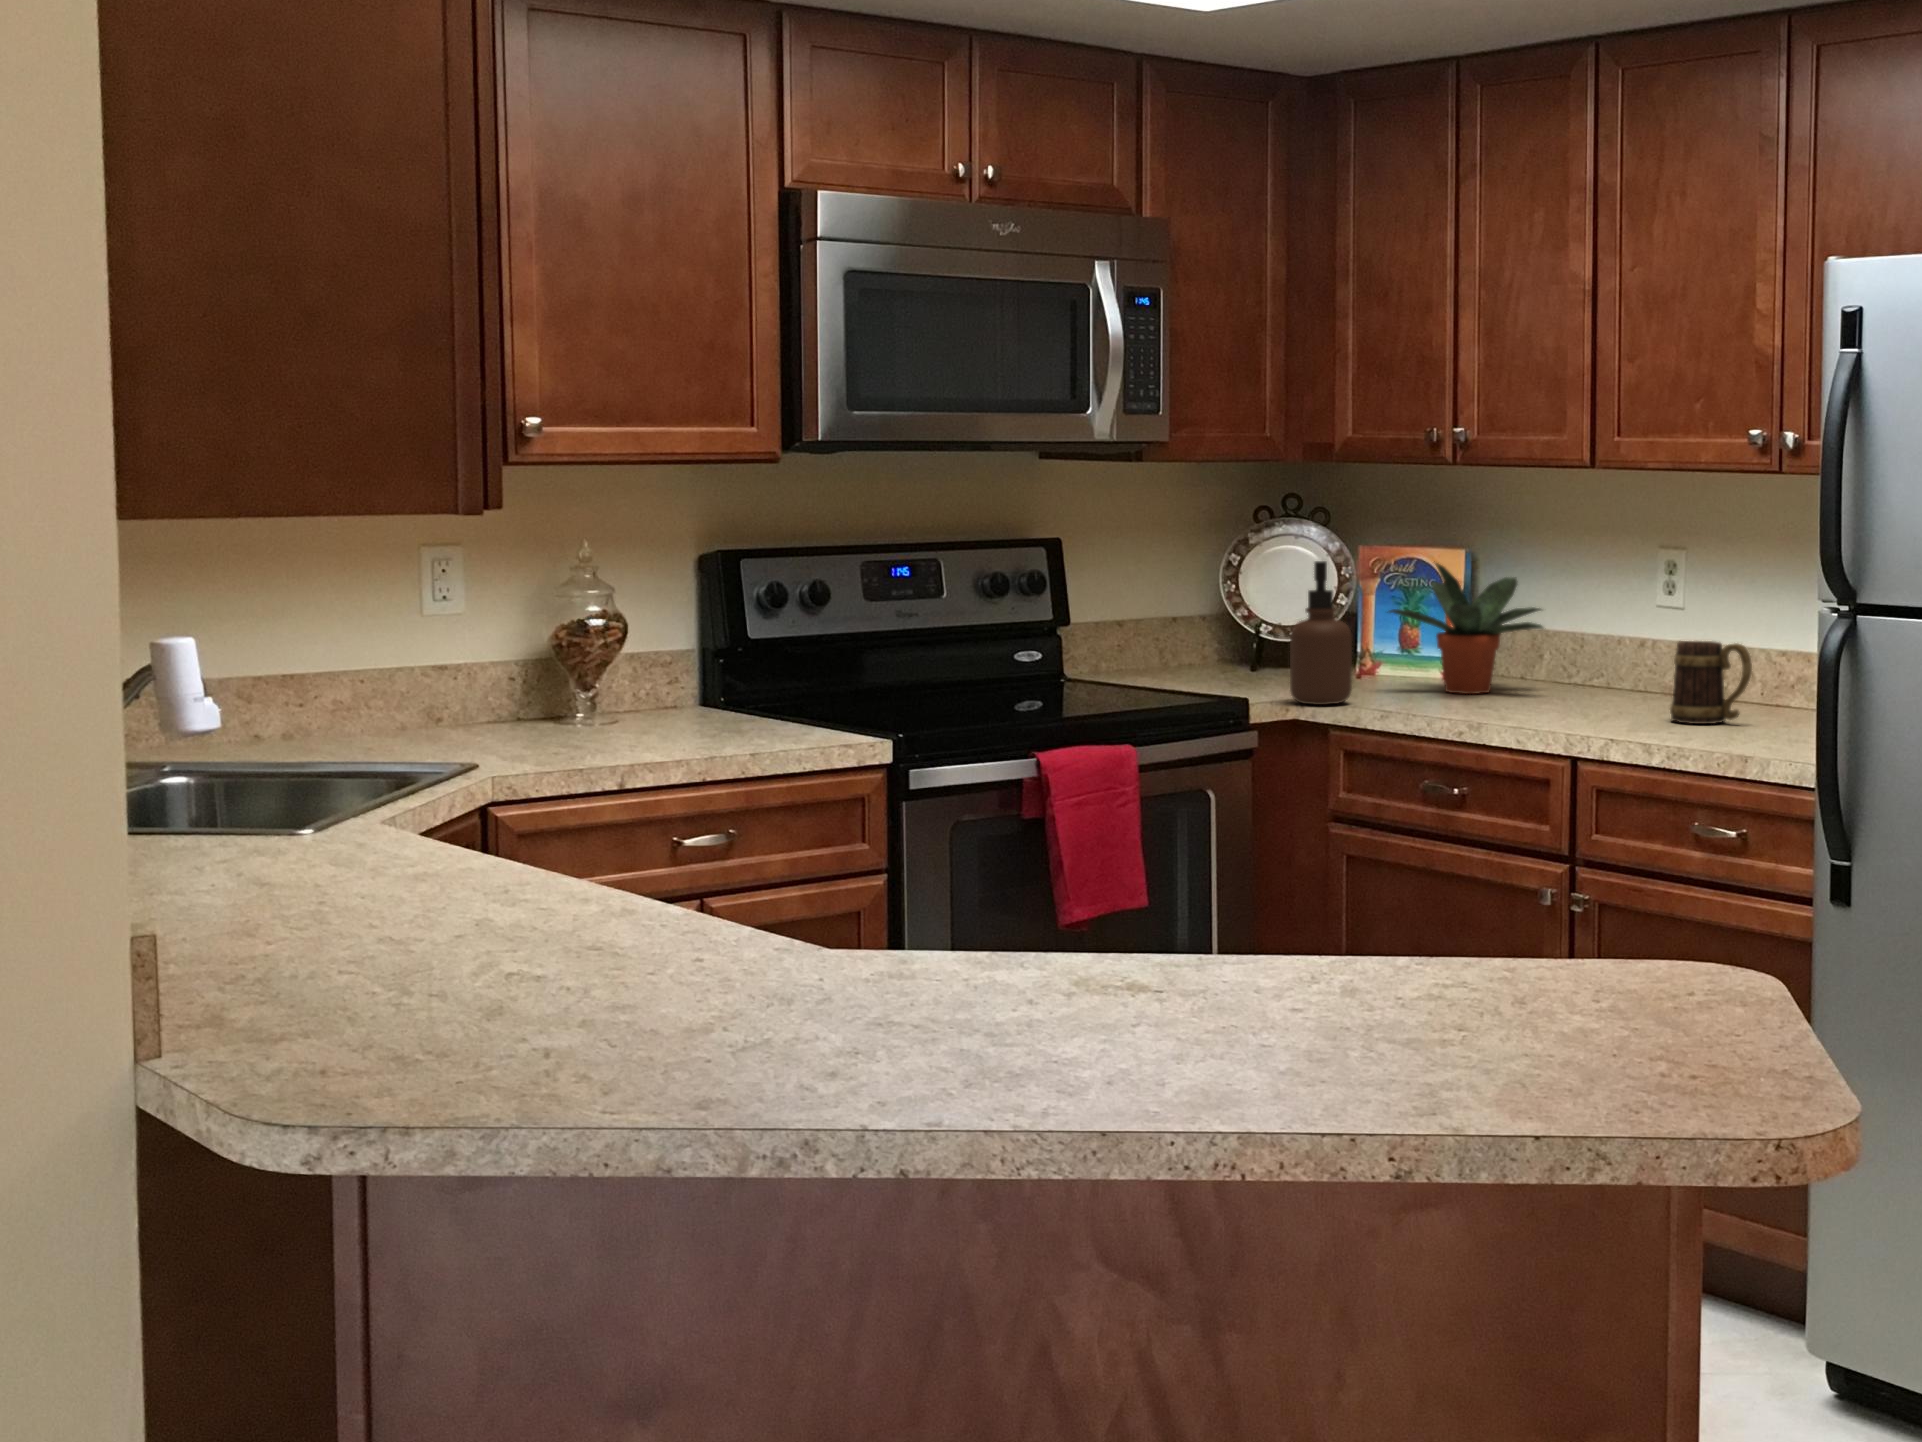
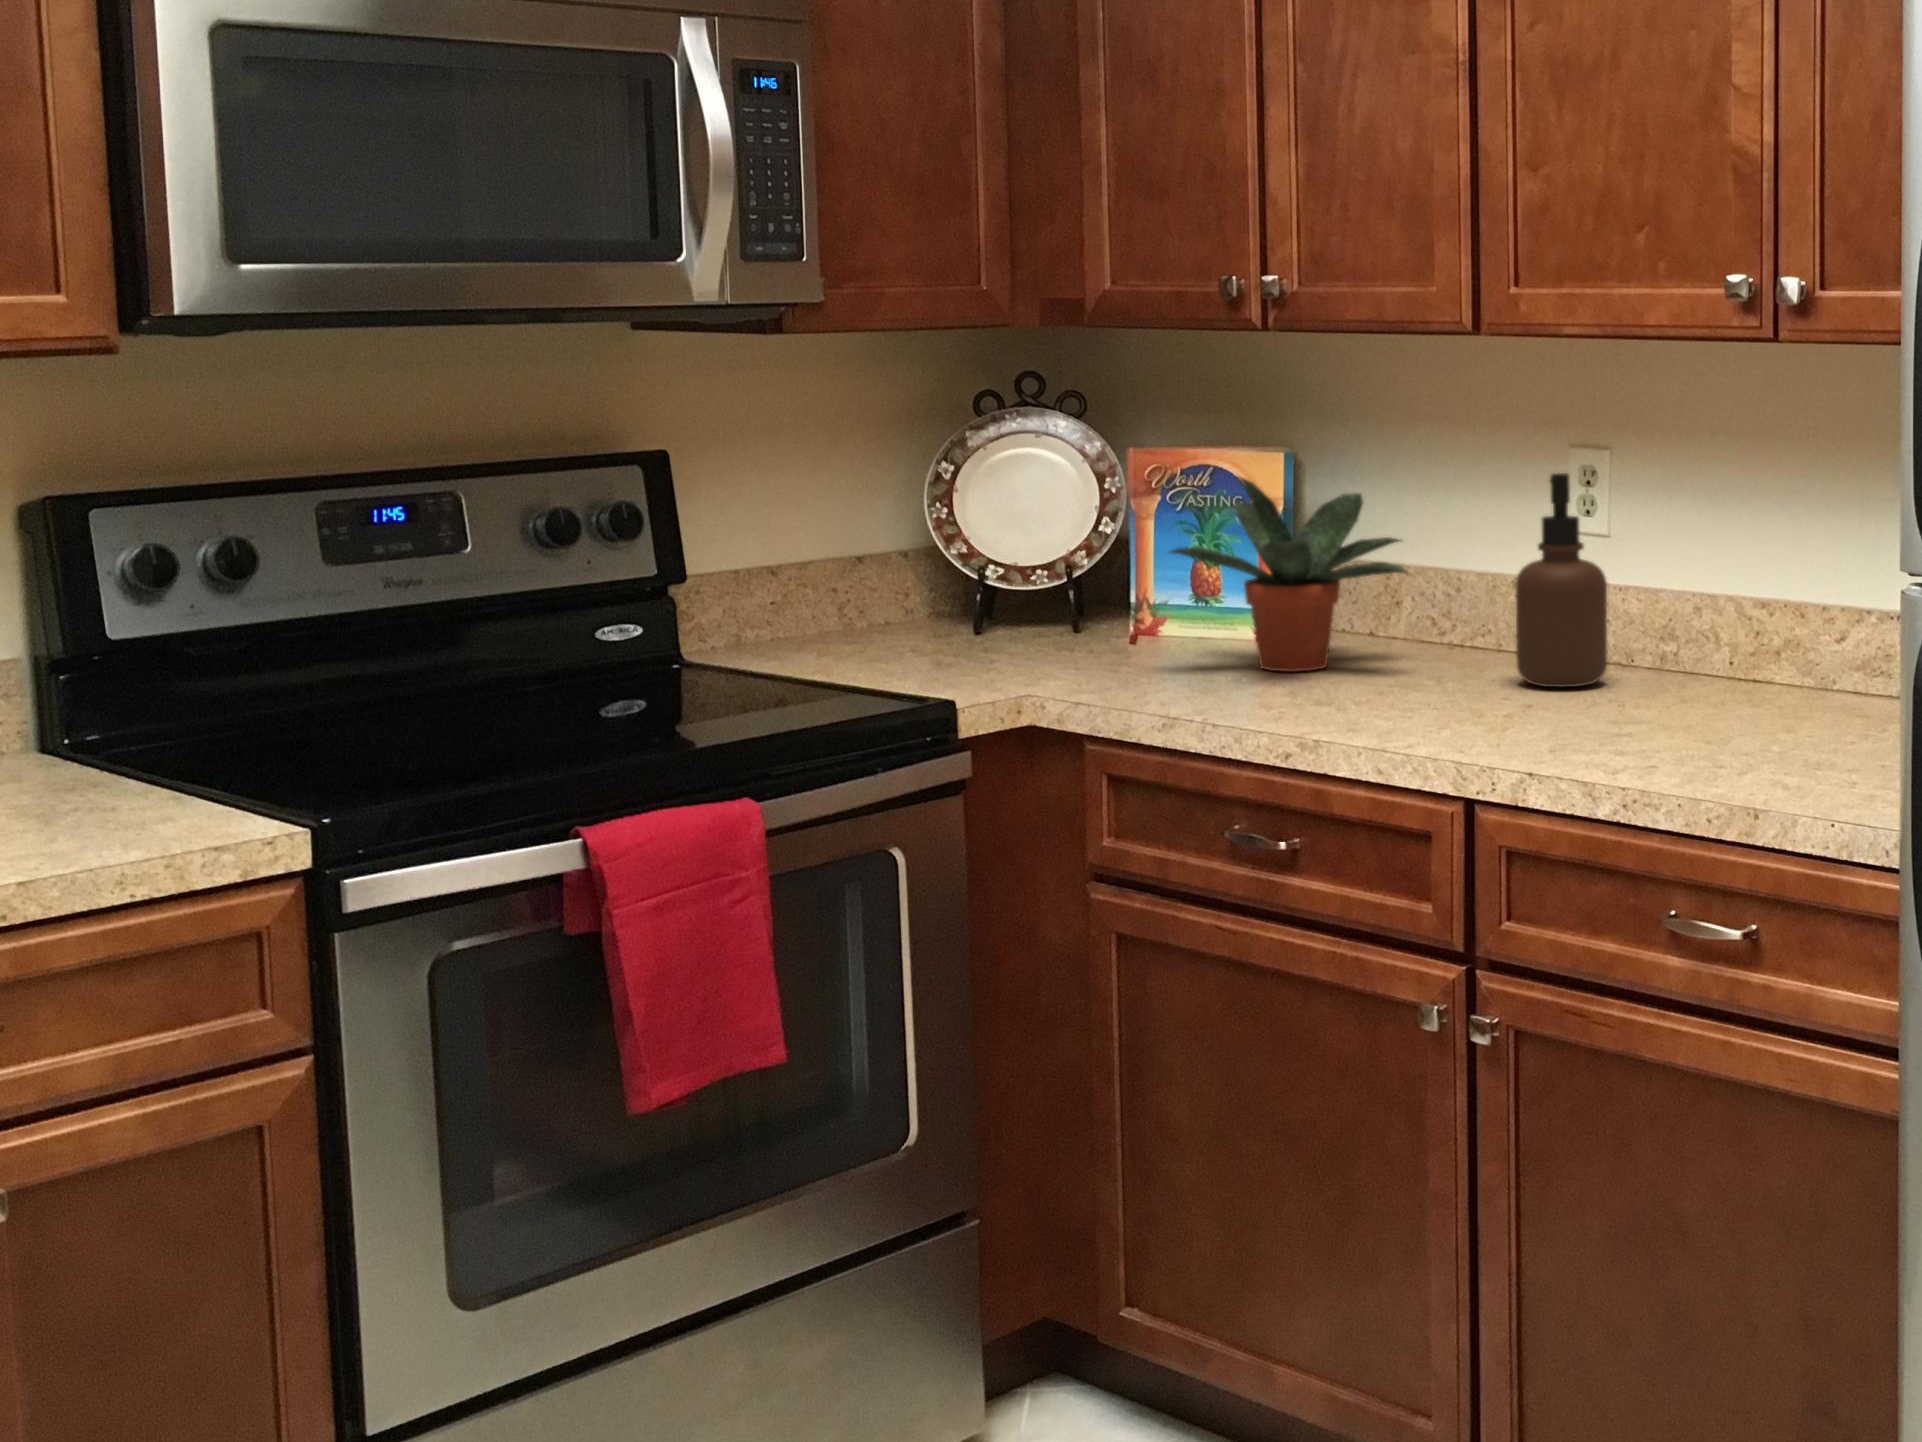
soap dispenser: present [1290,561,1352,705] -> present [1515,473,1608,687]
mug: present [1670,641,1752,724] -> none [1608,596,1733,726]

